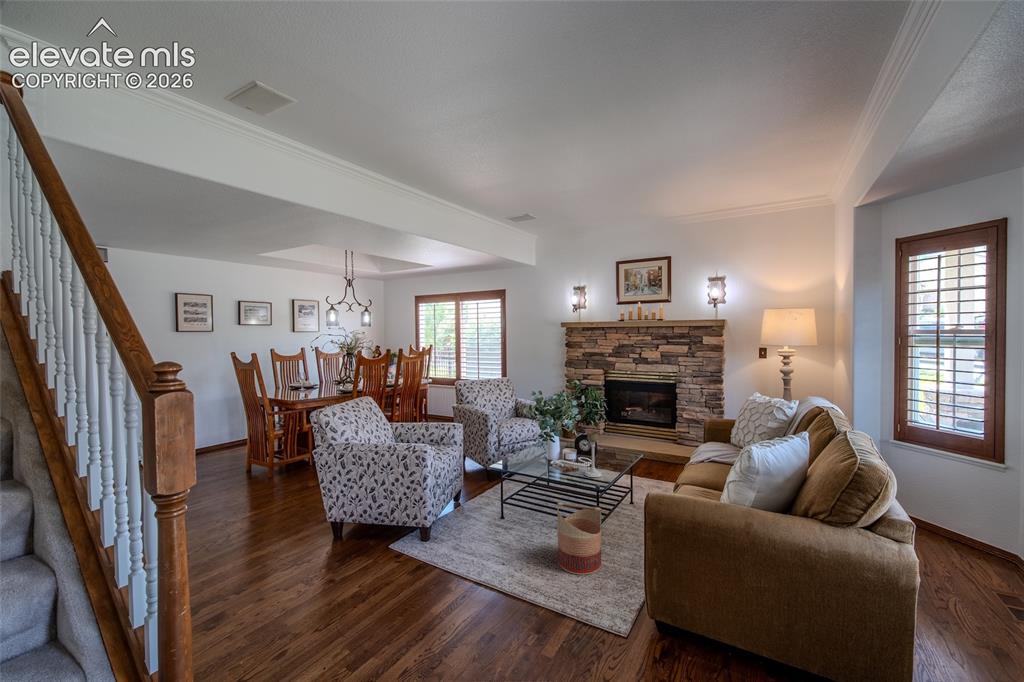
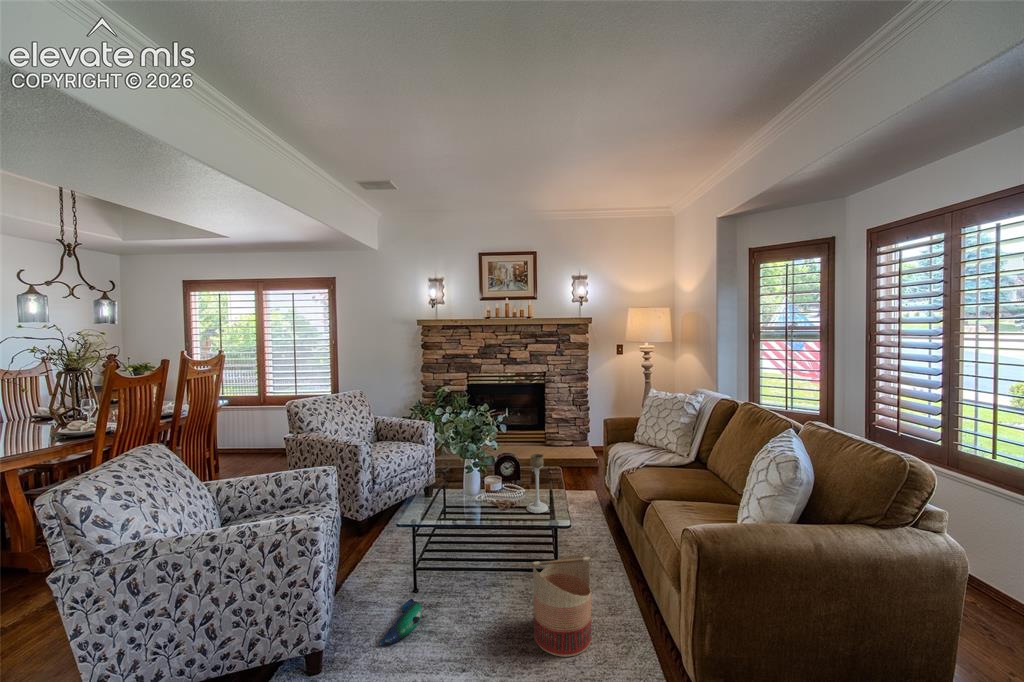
plush toy: none [464,517,497,538] -> present [379,599,422,645]

